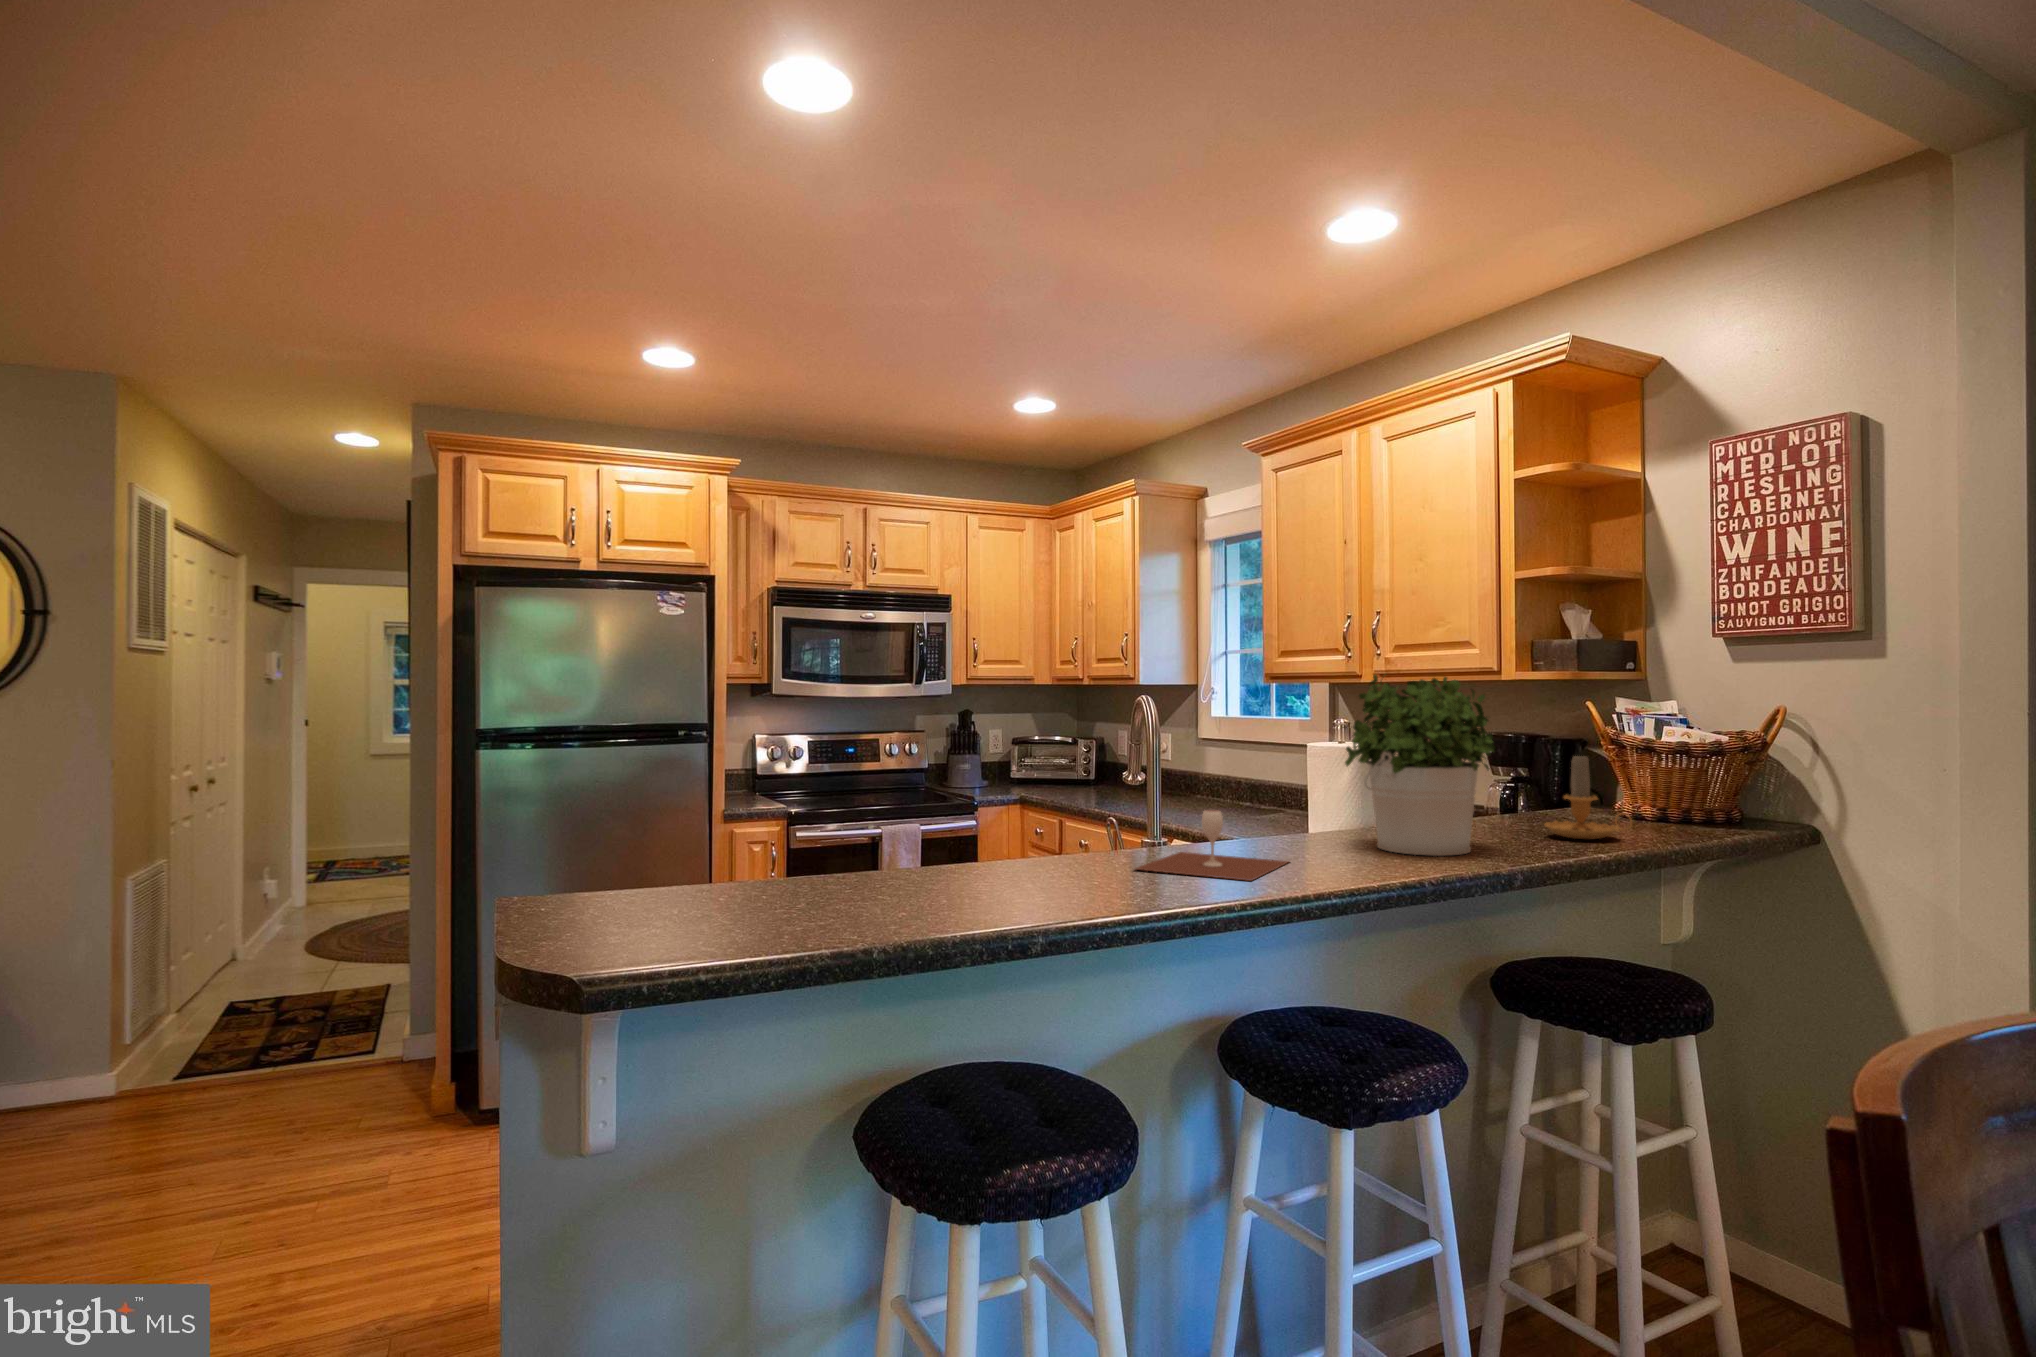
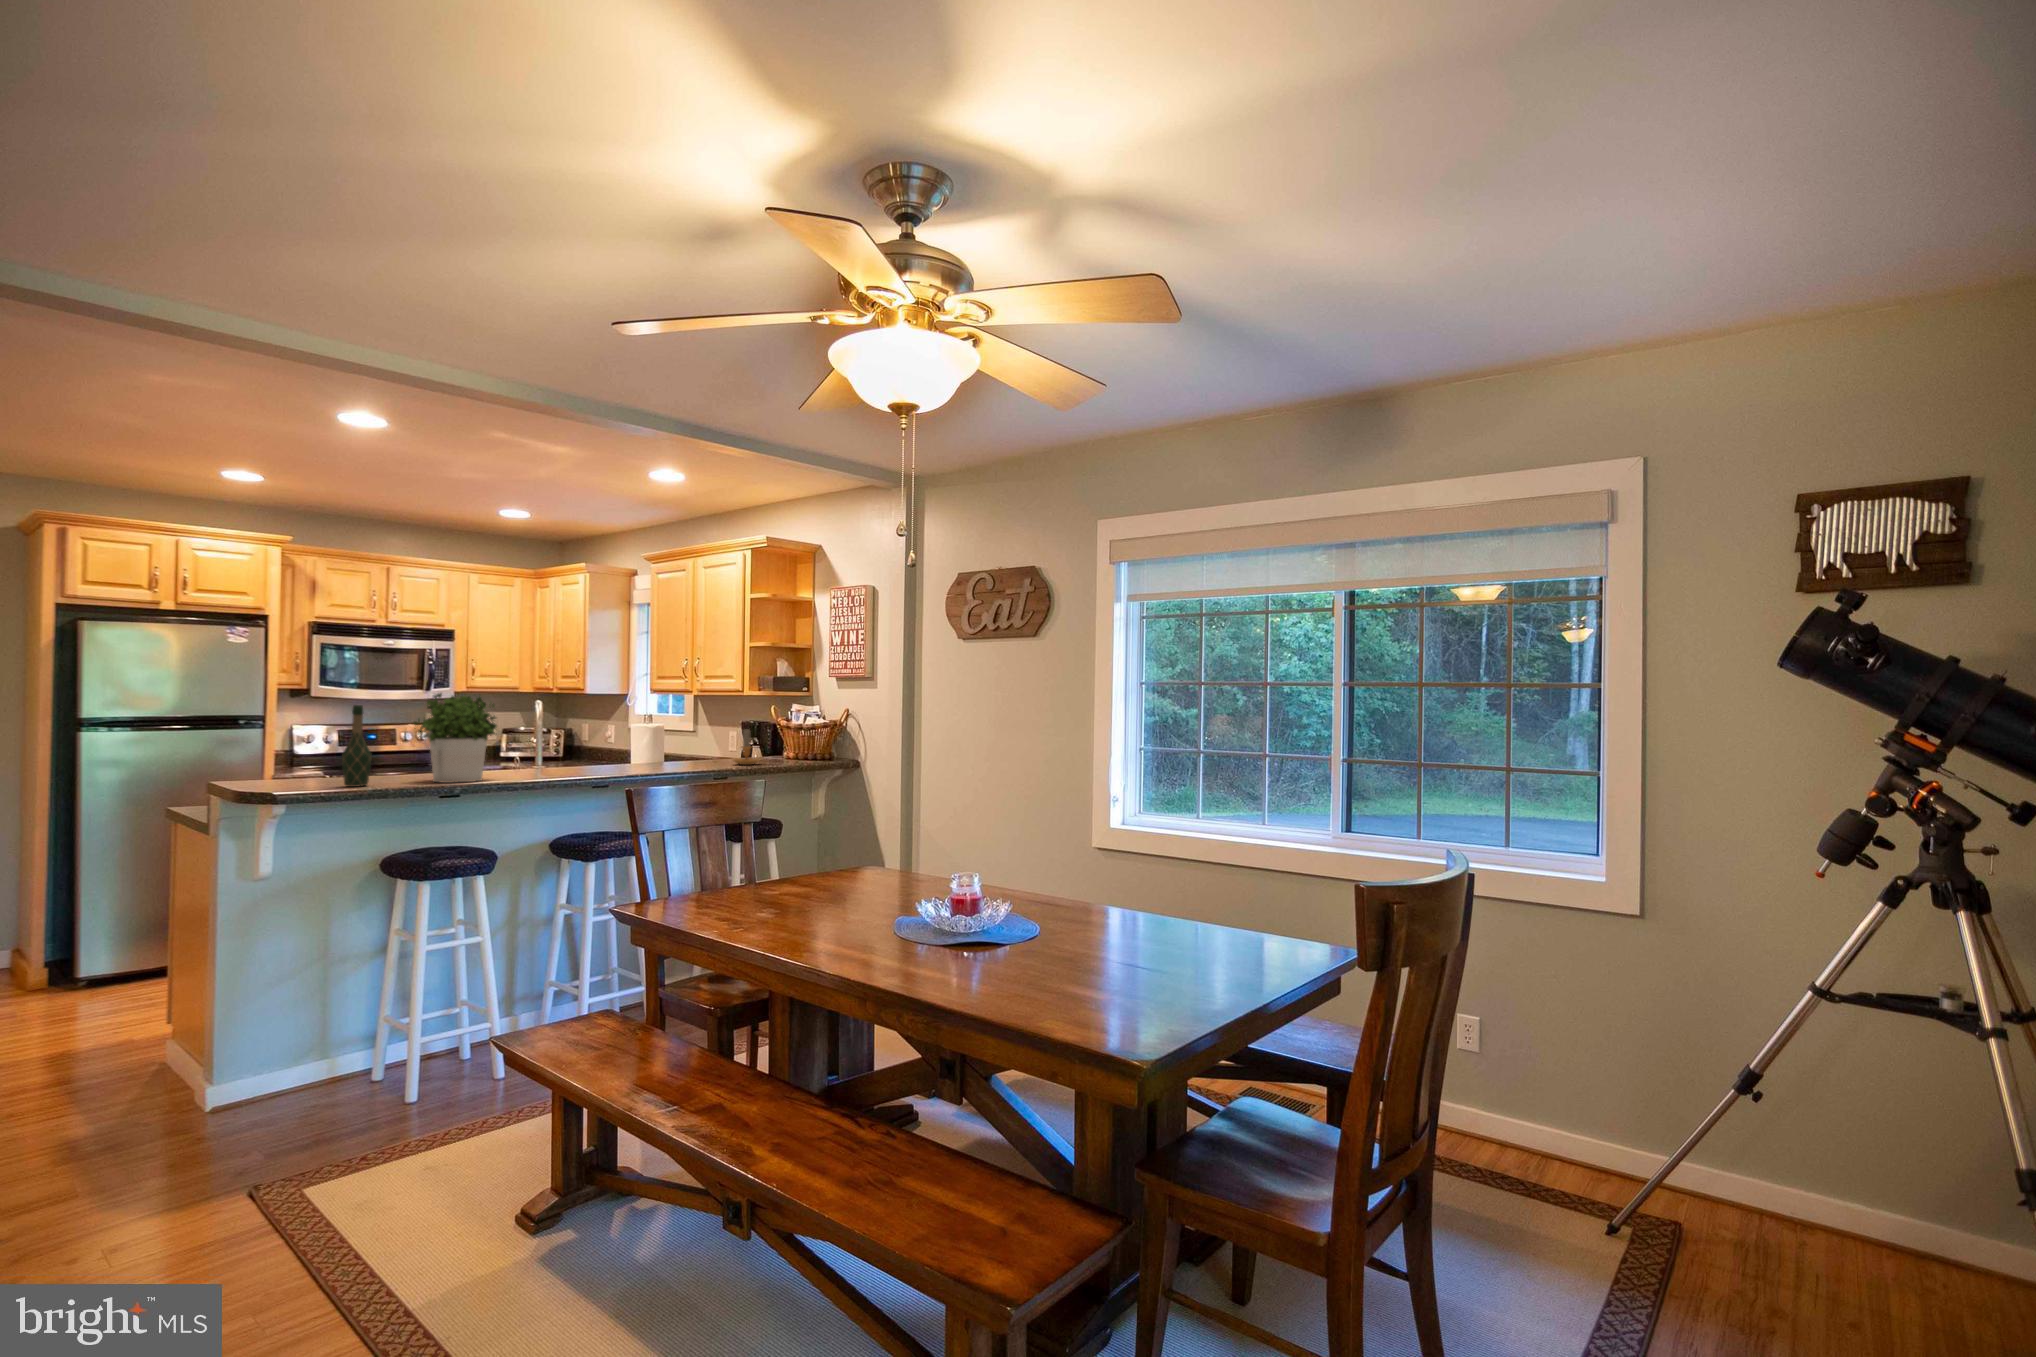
potted plant: present [1345,674,1495,856] -> present [414,693,497,783]
wine bottle: none [763,710,830,918] -> present [342,705,372,787]
wine glass: present [1135,810,1288,881] -> none [519,750,597,776]

